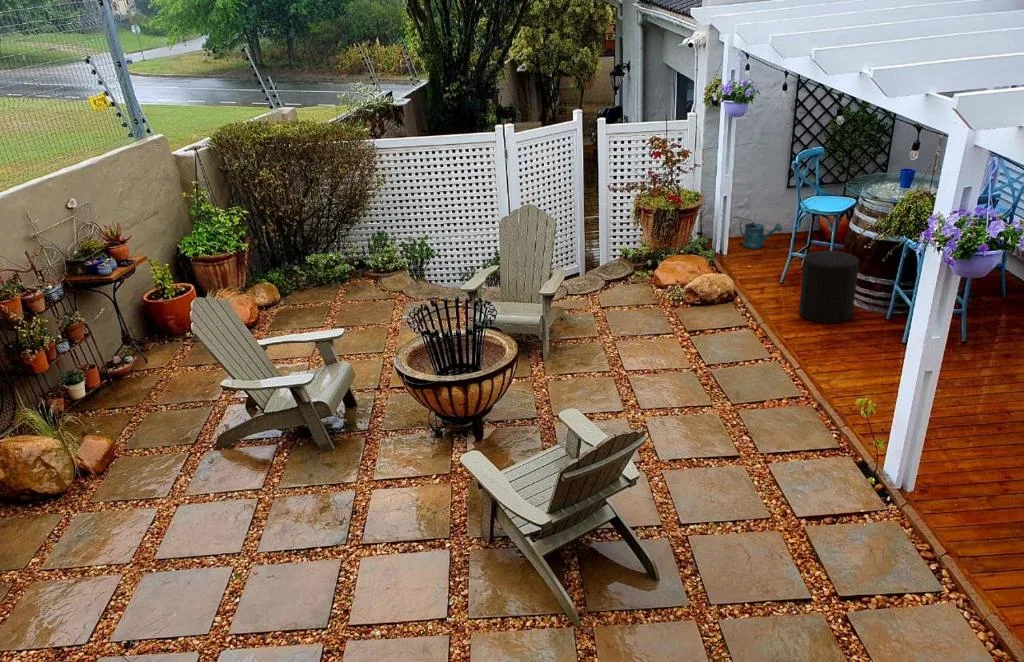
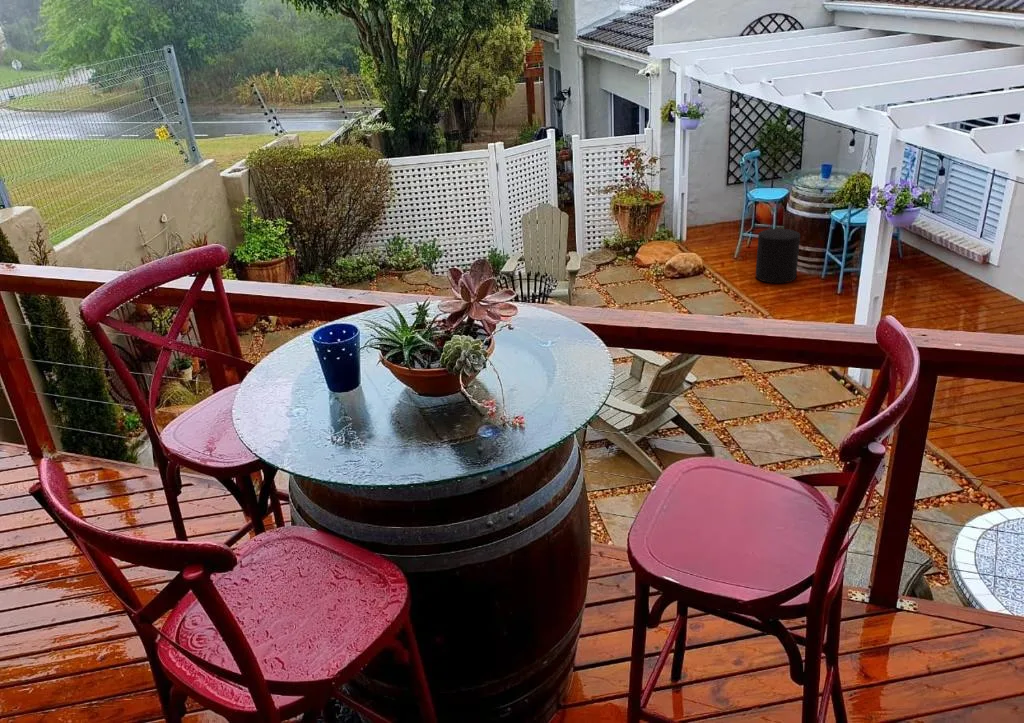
watering can: present [740,219,782,249] -> none [692,212,726,235]

